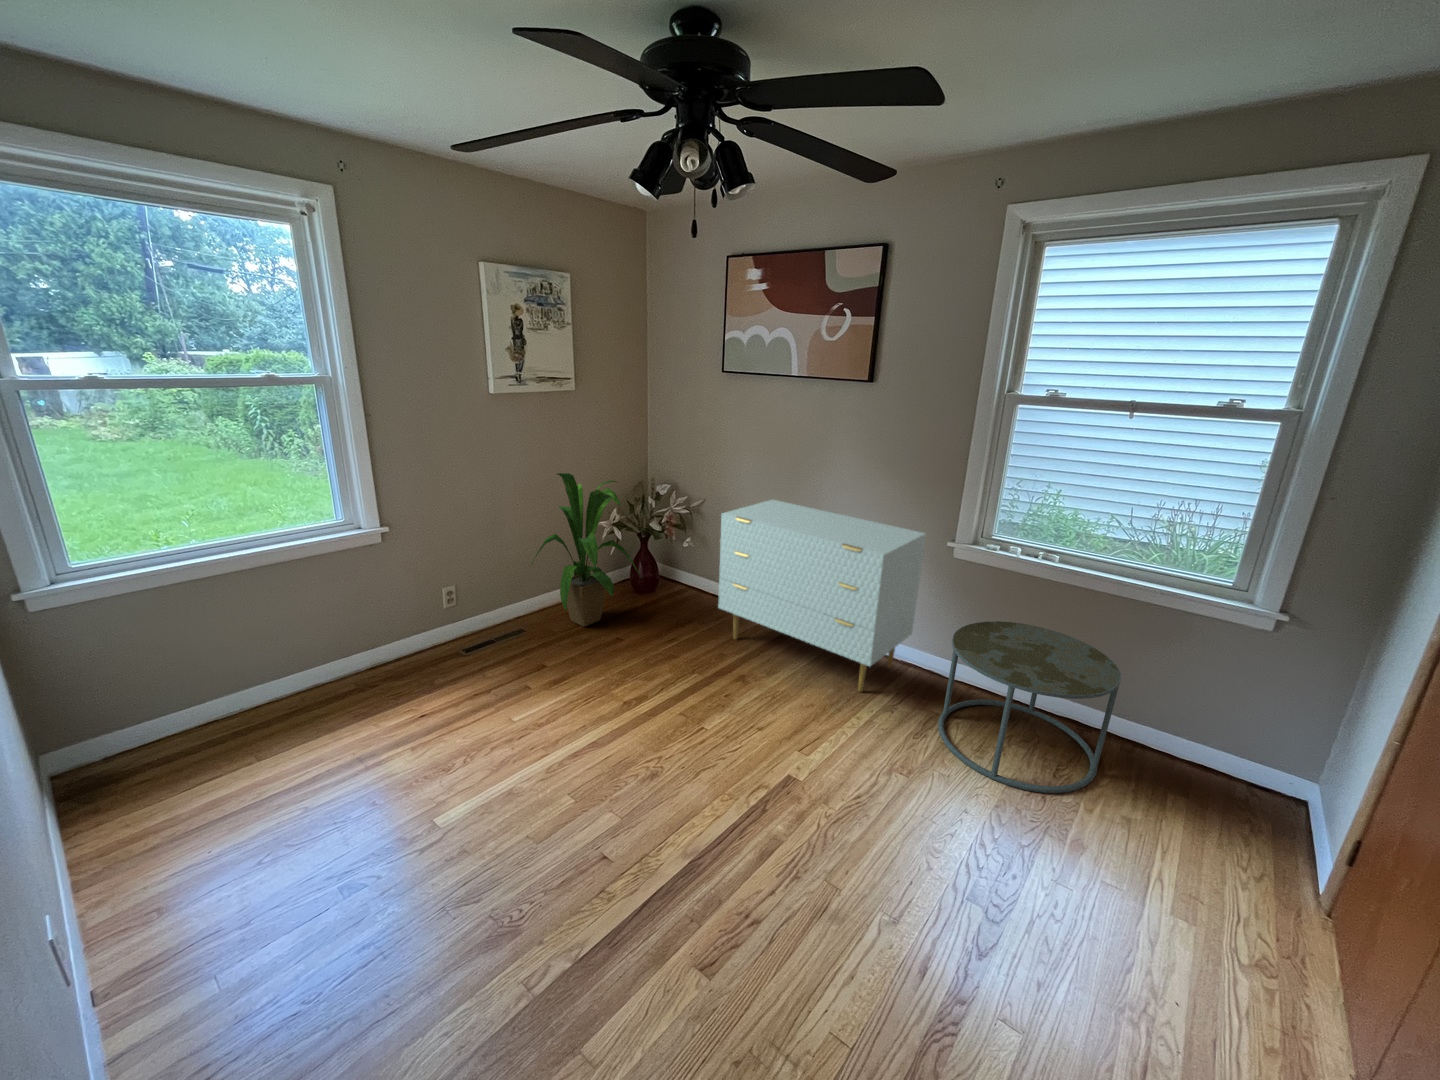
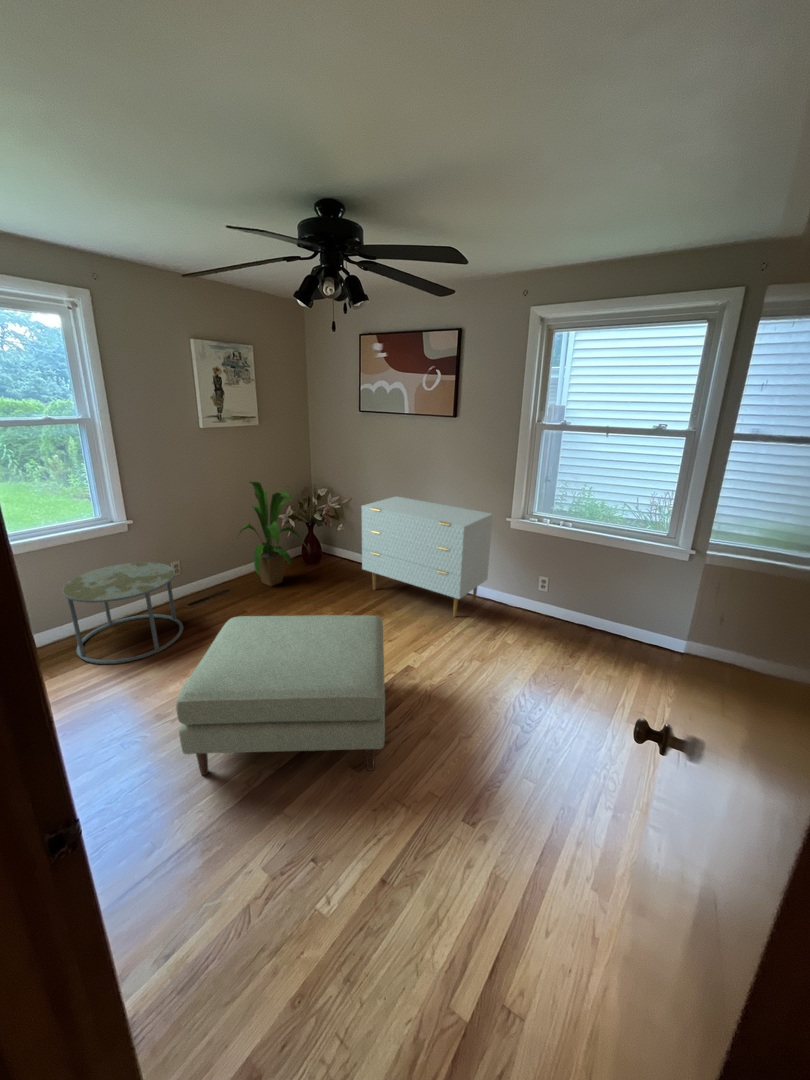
side table: present [938,621,1121,793] -> present [62,562,183,664]
ottoman: none [409,691,761,981] -> present [176,615,385,775]

